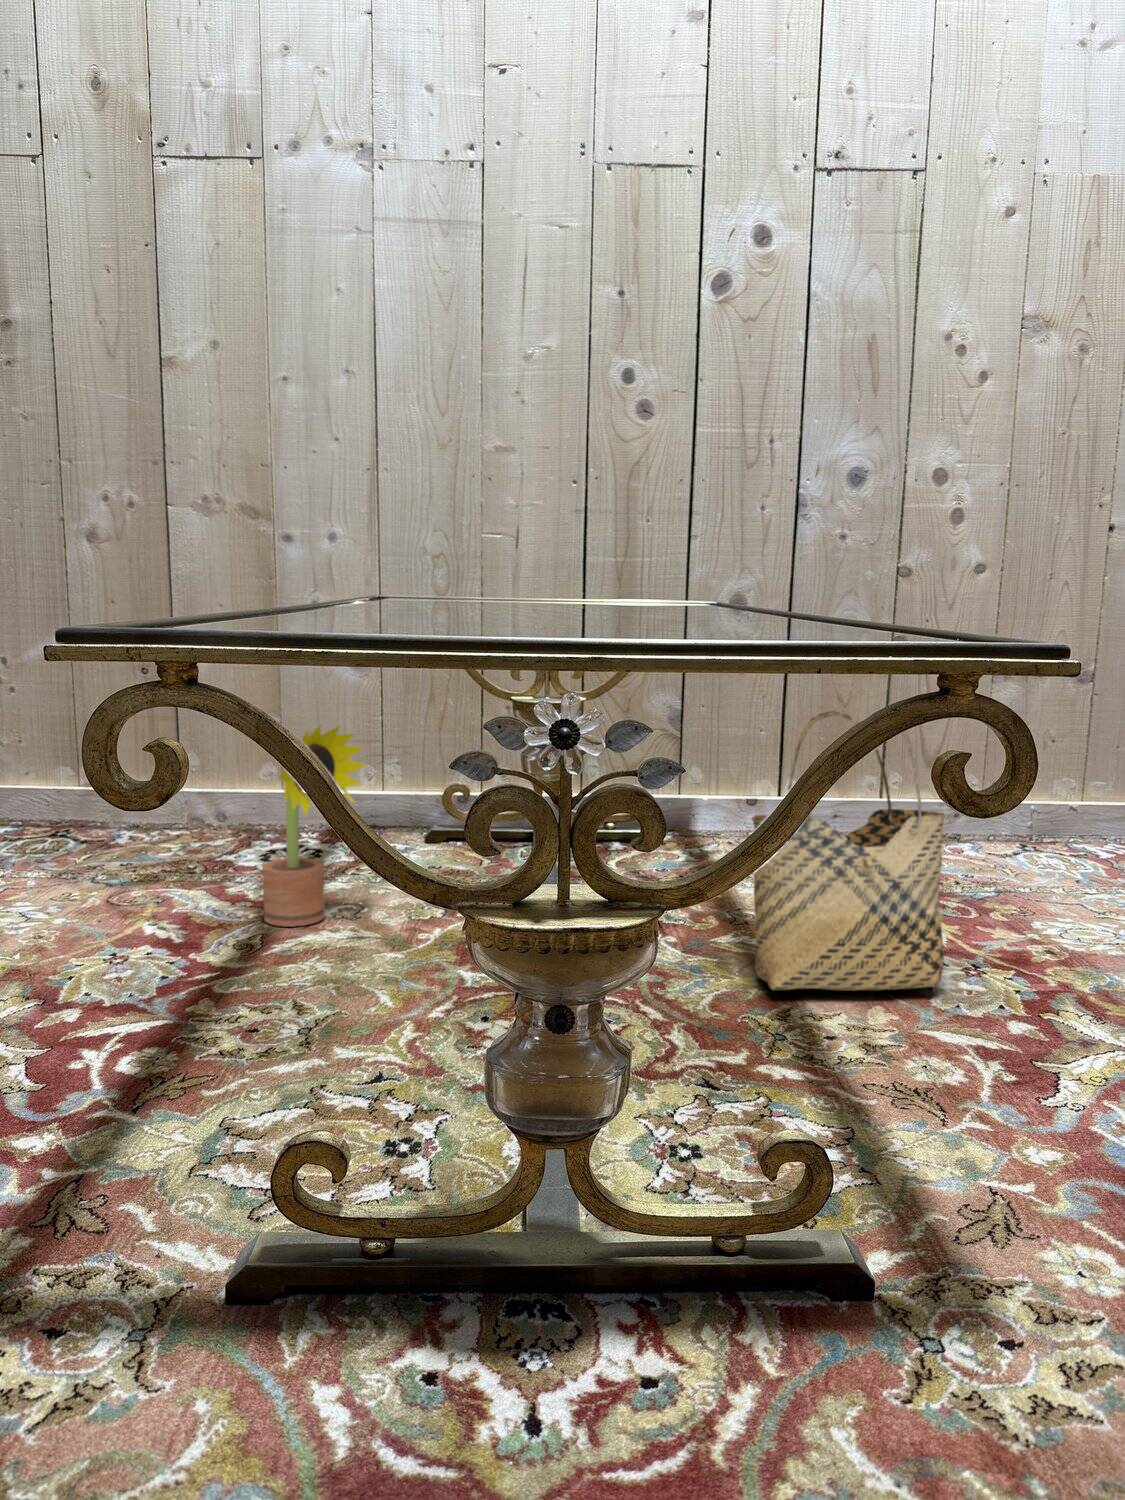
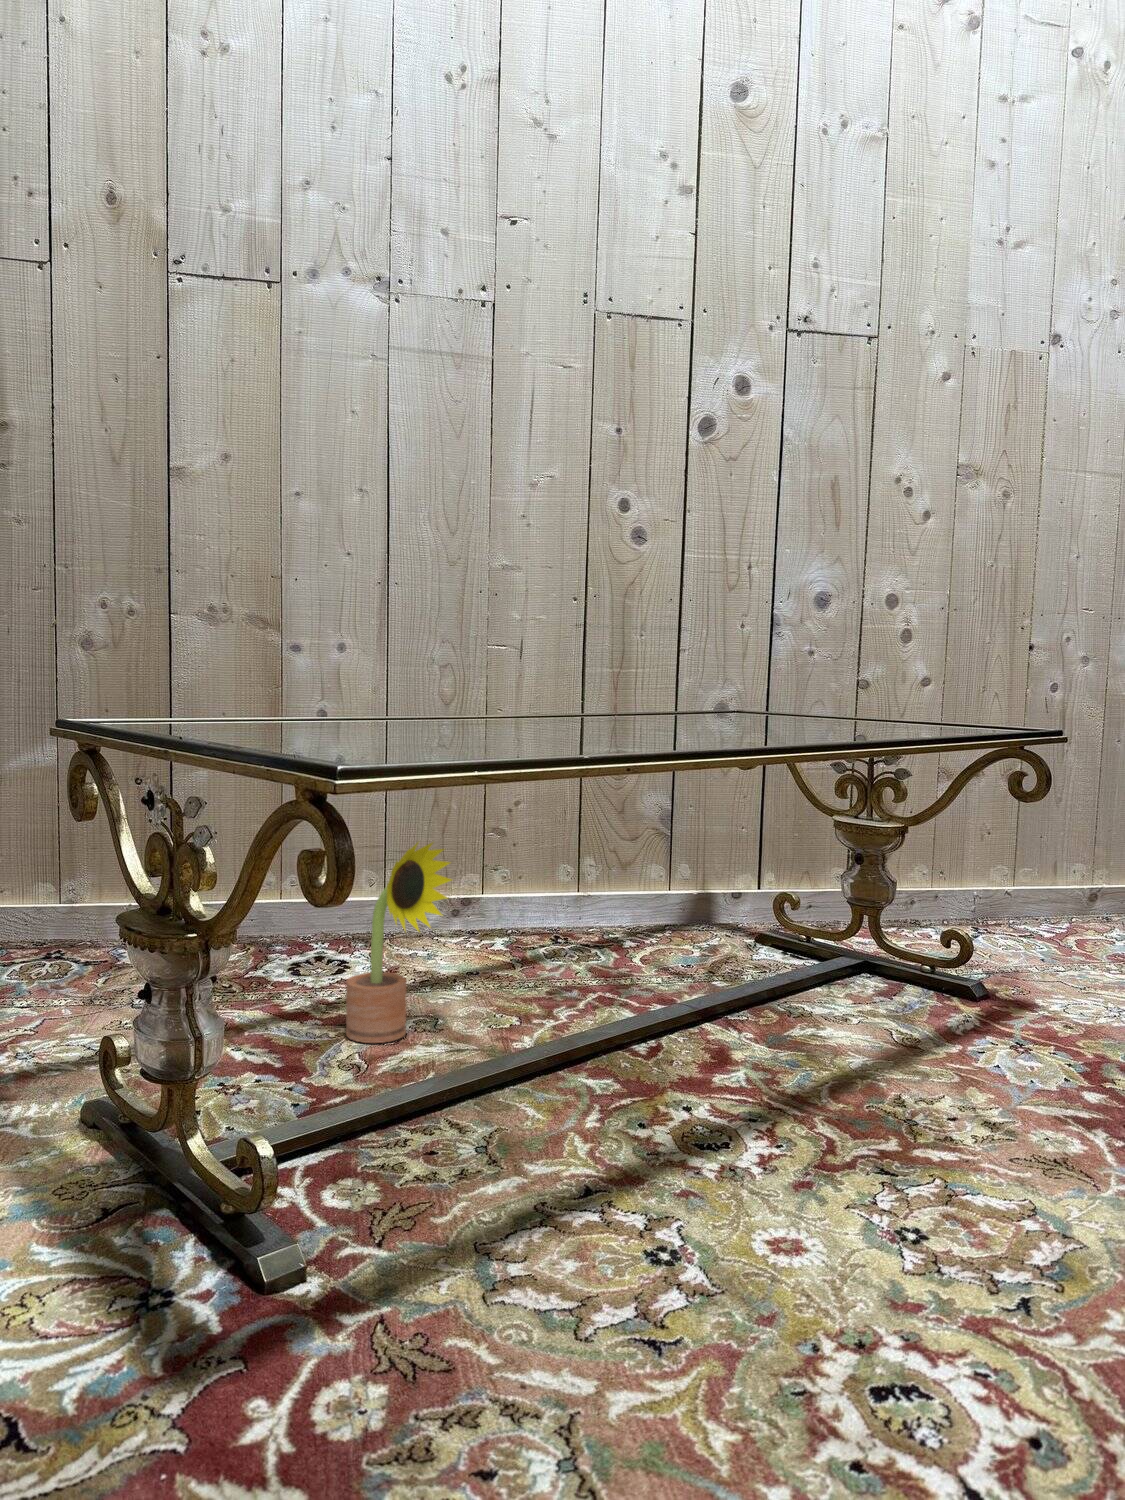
woven basket: present [752,711,945,990] -> none [848,821,1014,1079]

